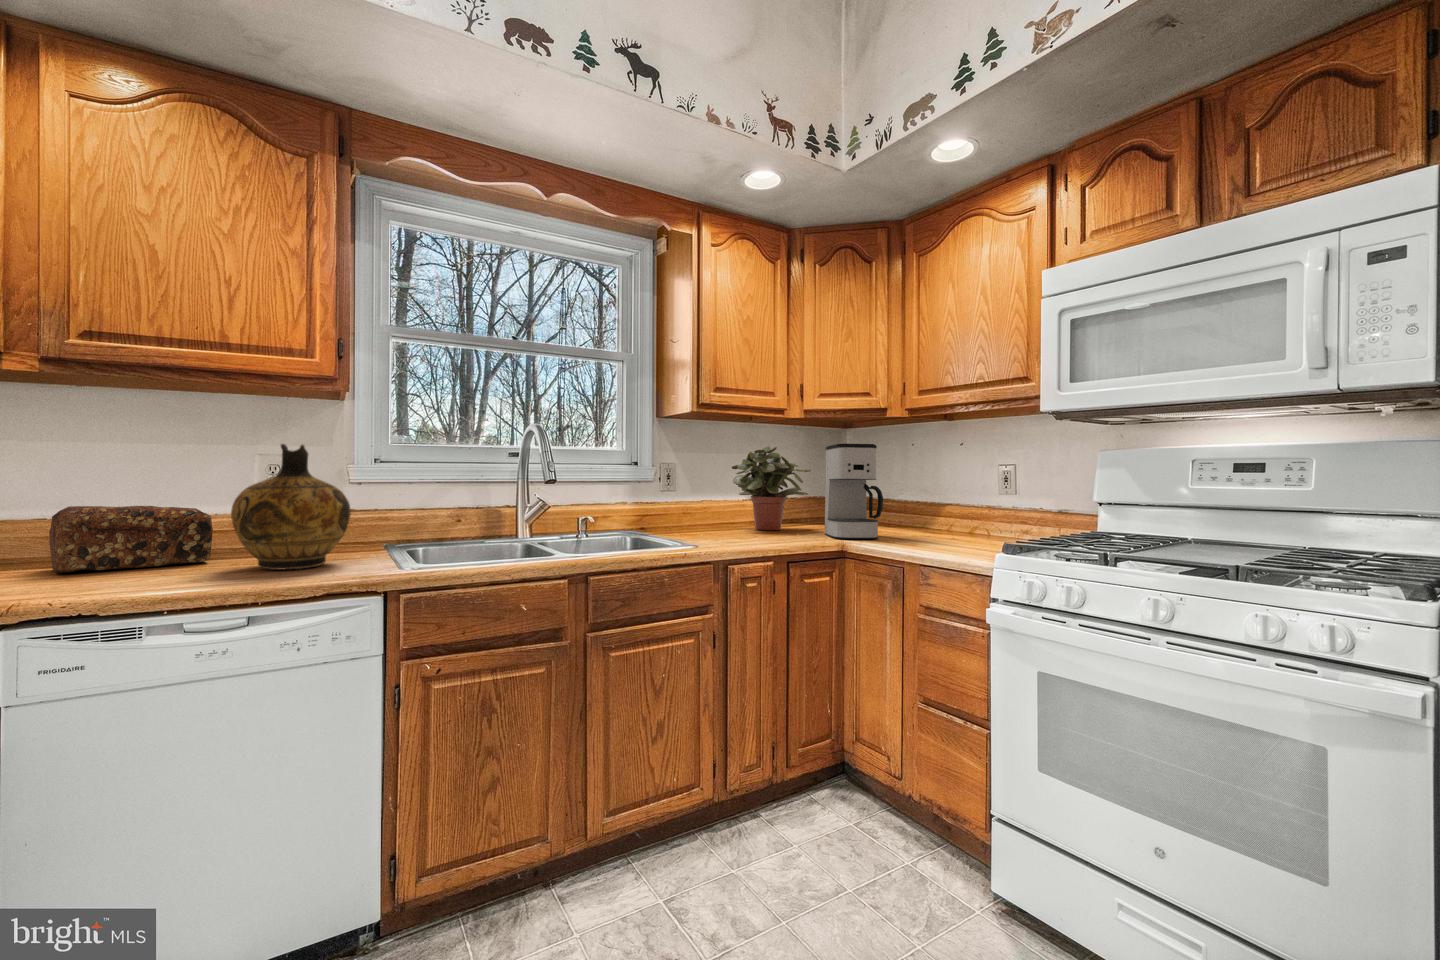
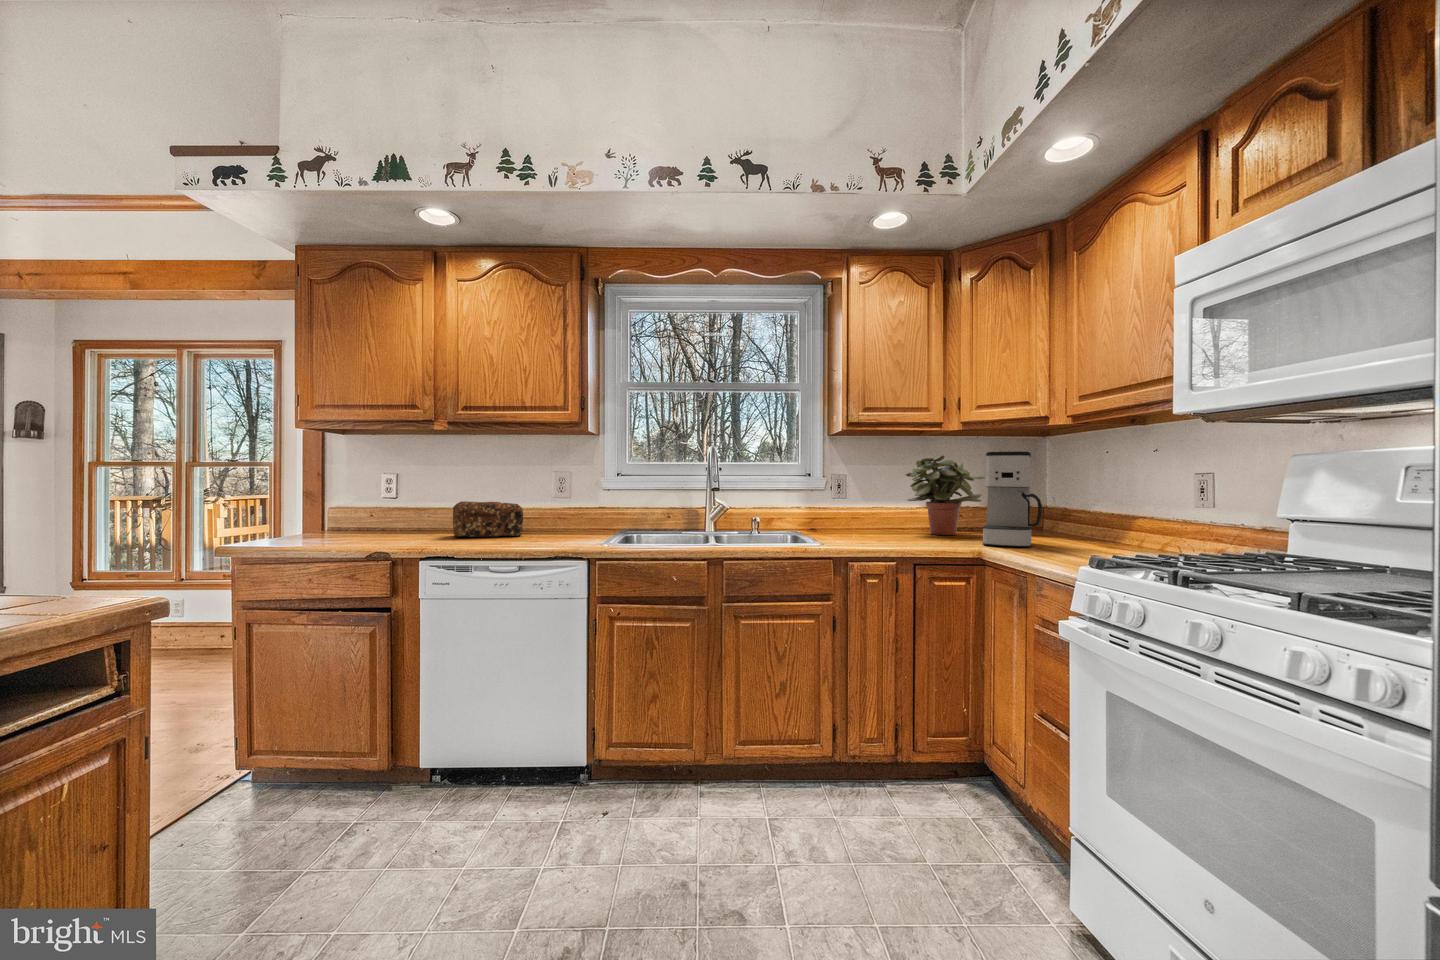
ceramic jug: present [231,444,351,570] -> none [522,466,585,542]

